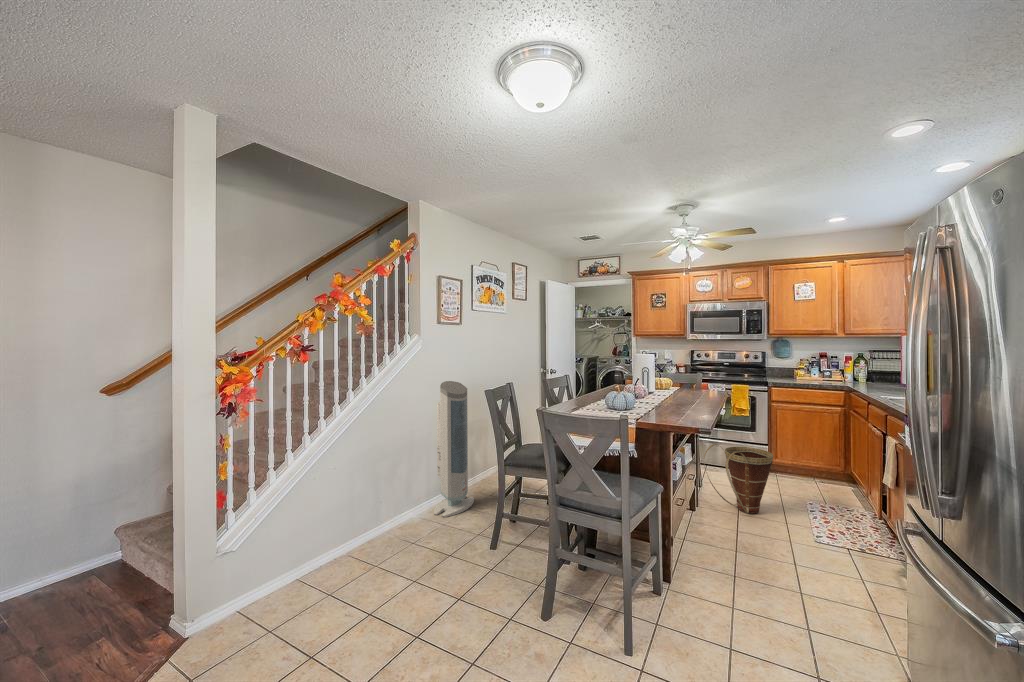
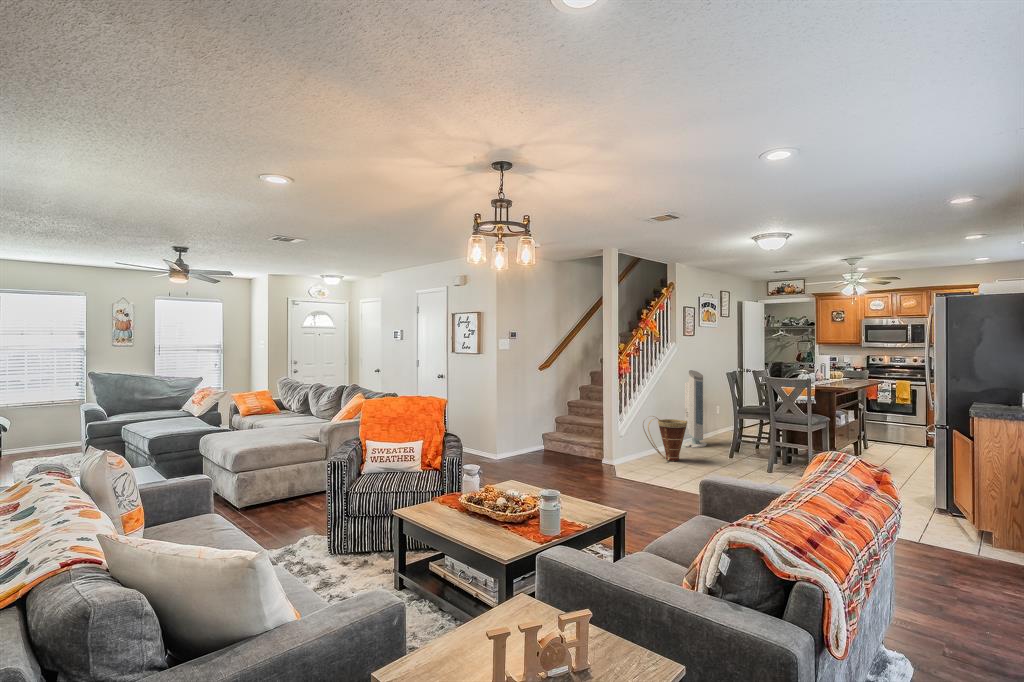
basket: present [704,444,773,514] -> present [643,416,687,461]

